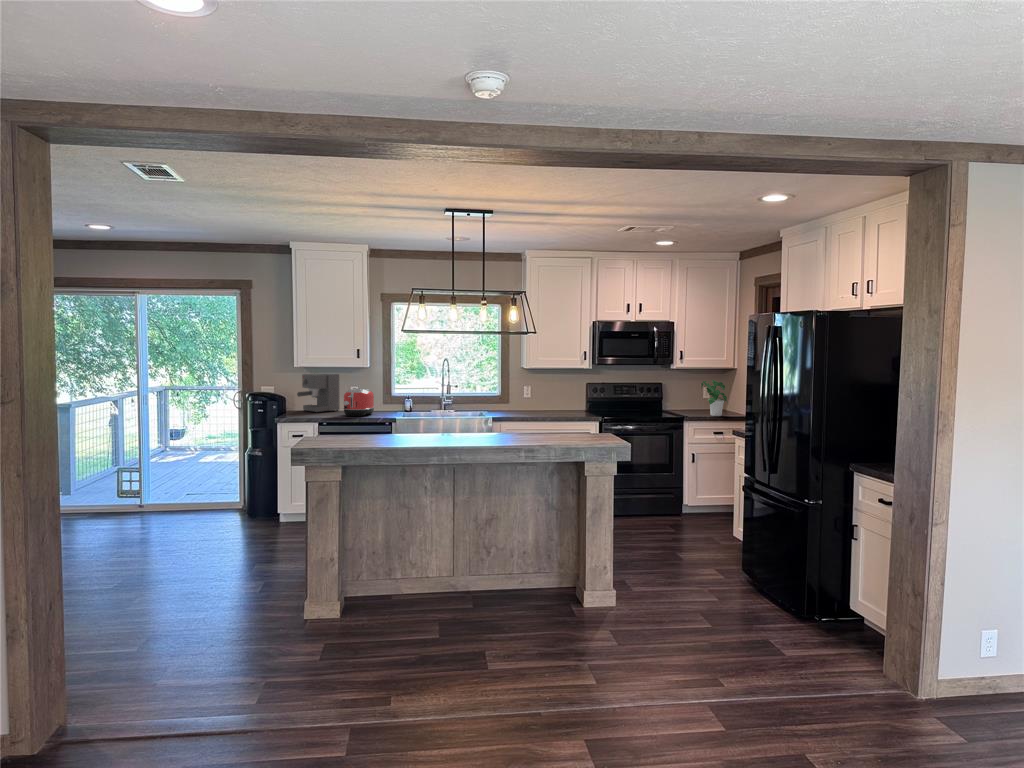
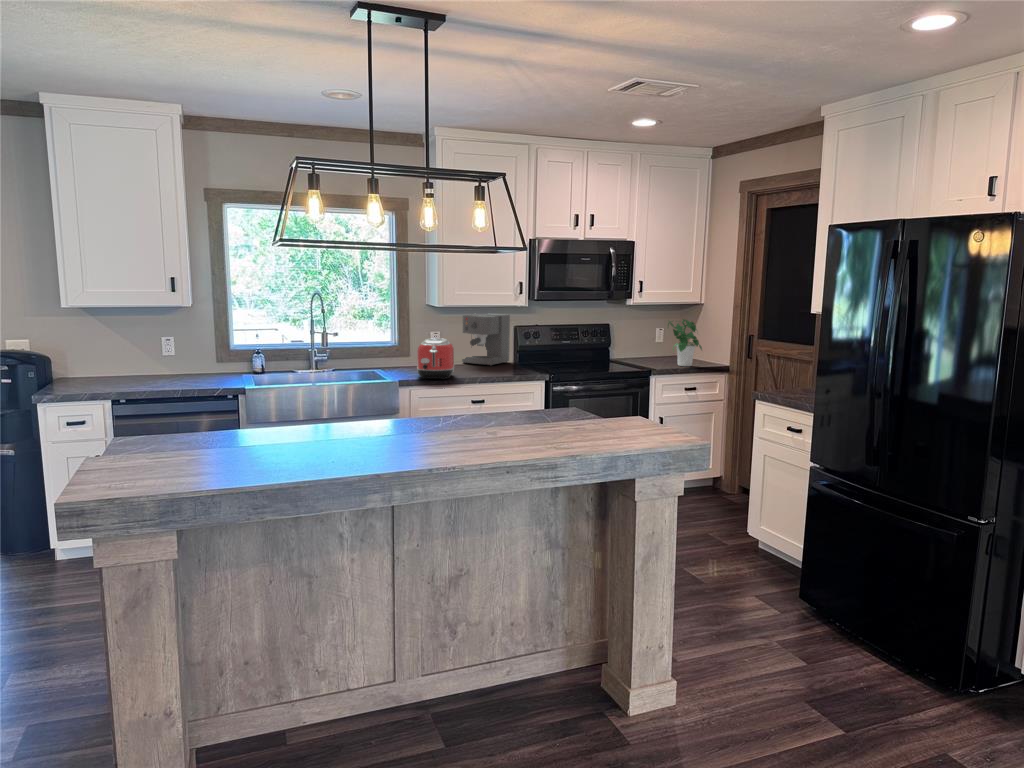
coffee maker: present [297,373,340,412] -> present [462,314,510,366]
toaster: present [343,388,374,417] -> present [417,338,455,380]

